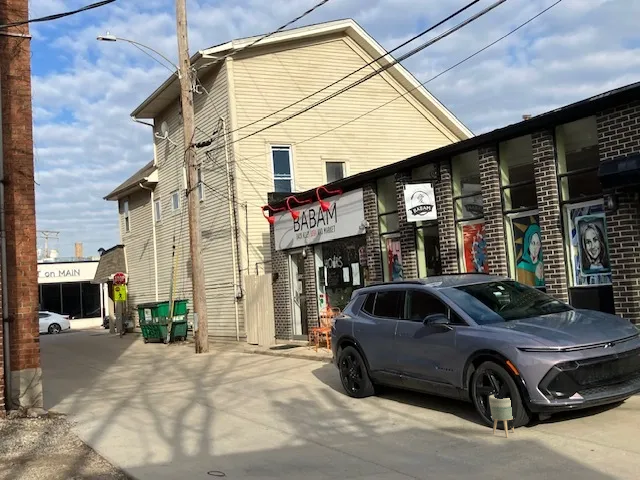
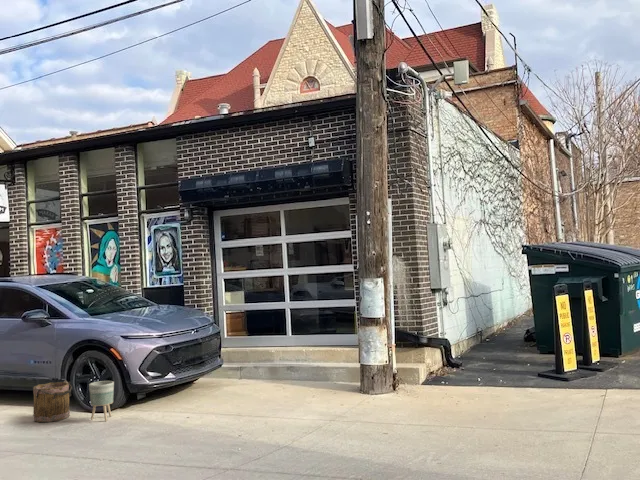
bucket: none [439,388,476,429] -> present [33,380,72,422]

